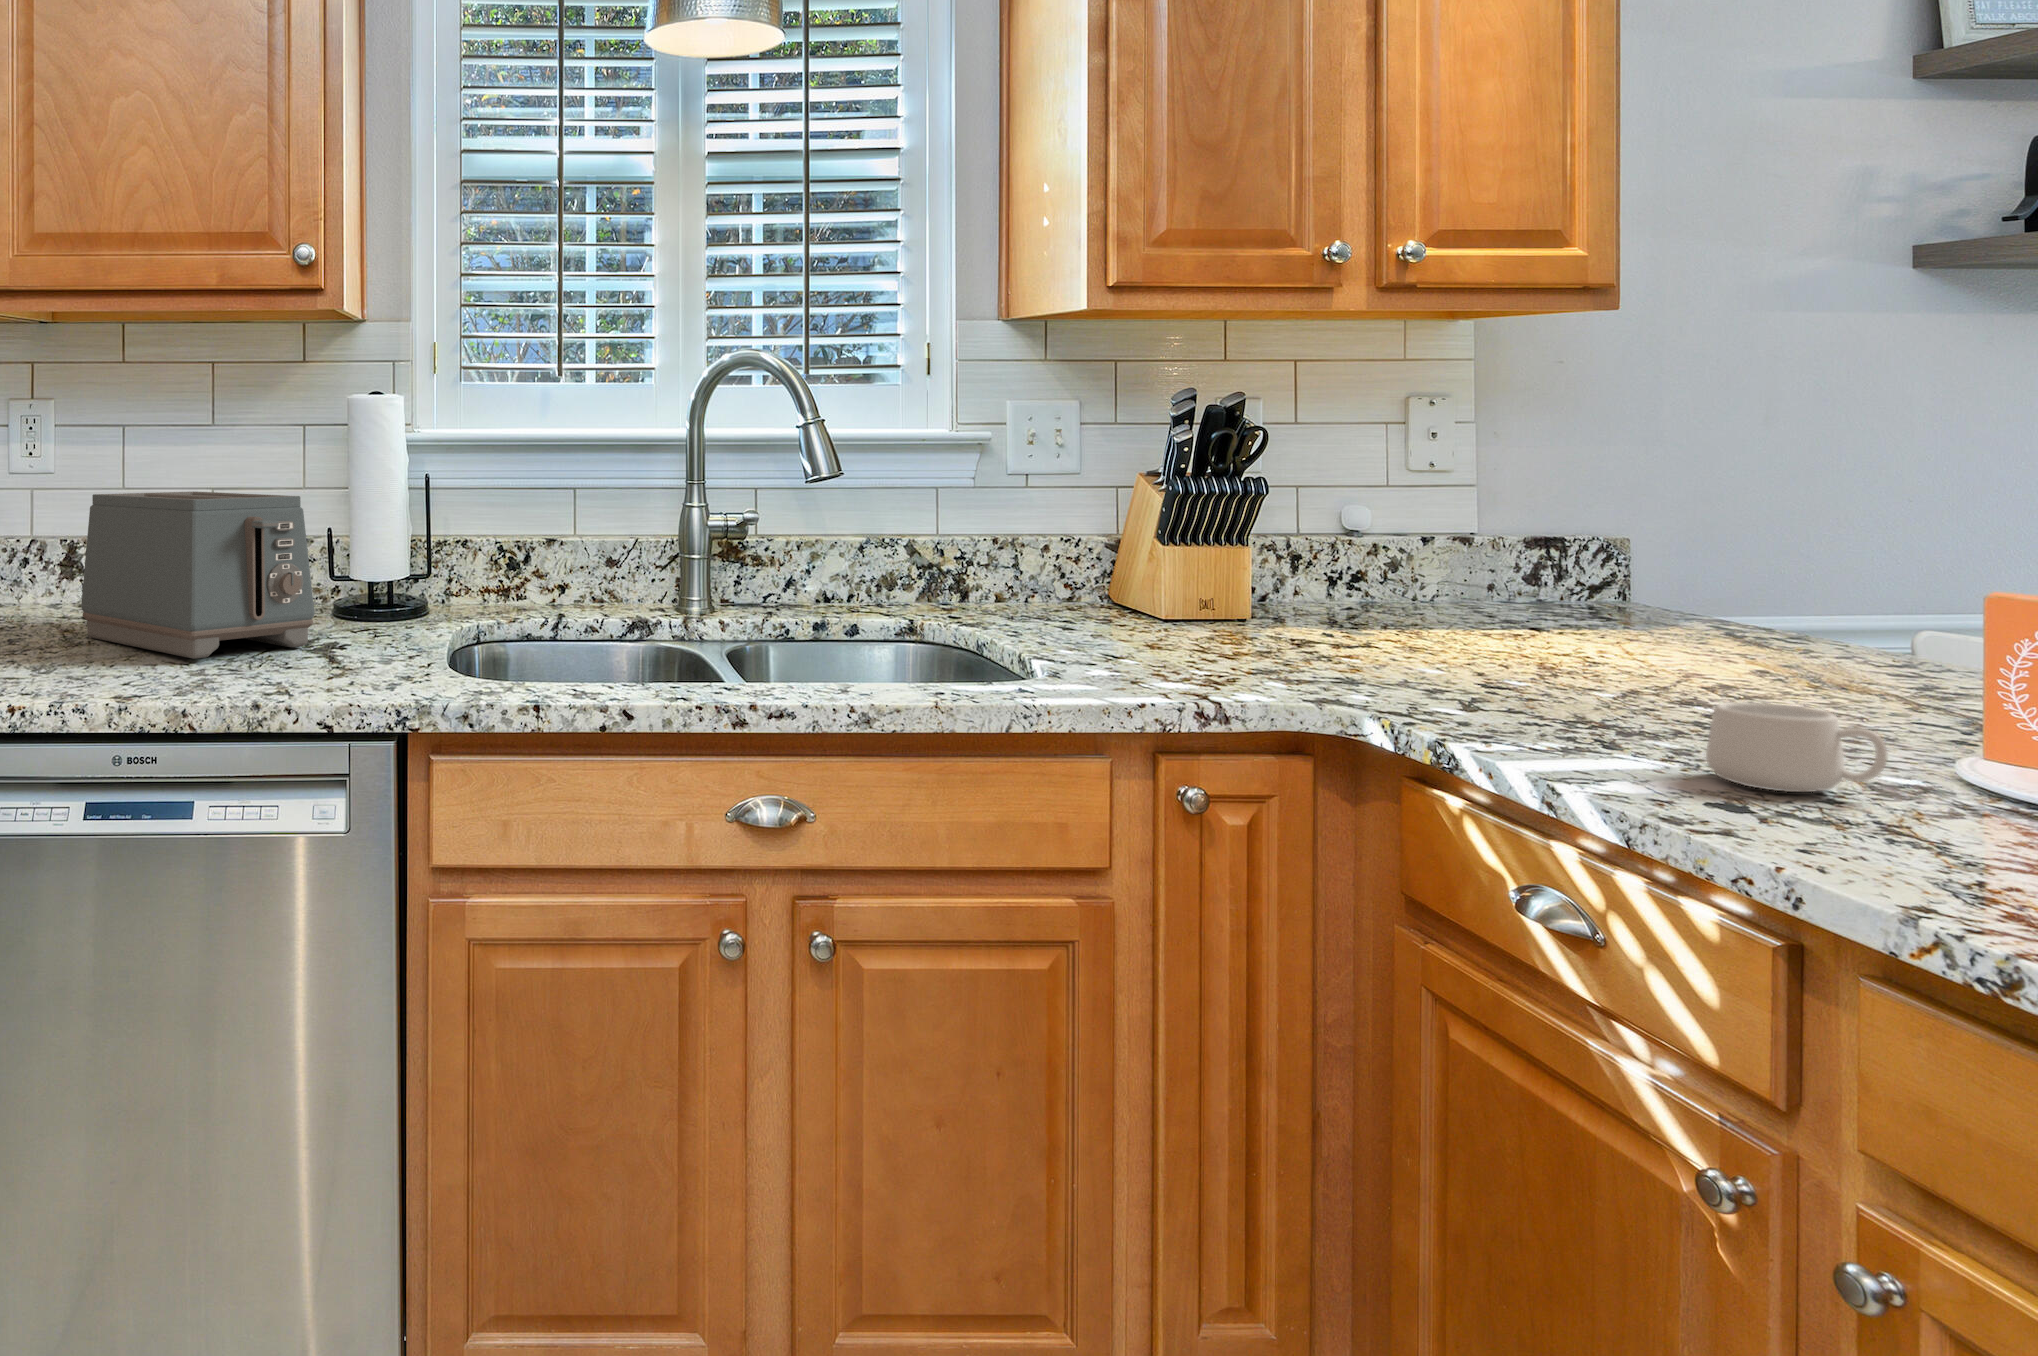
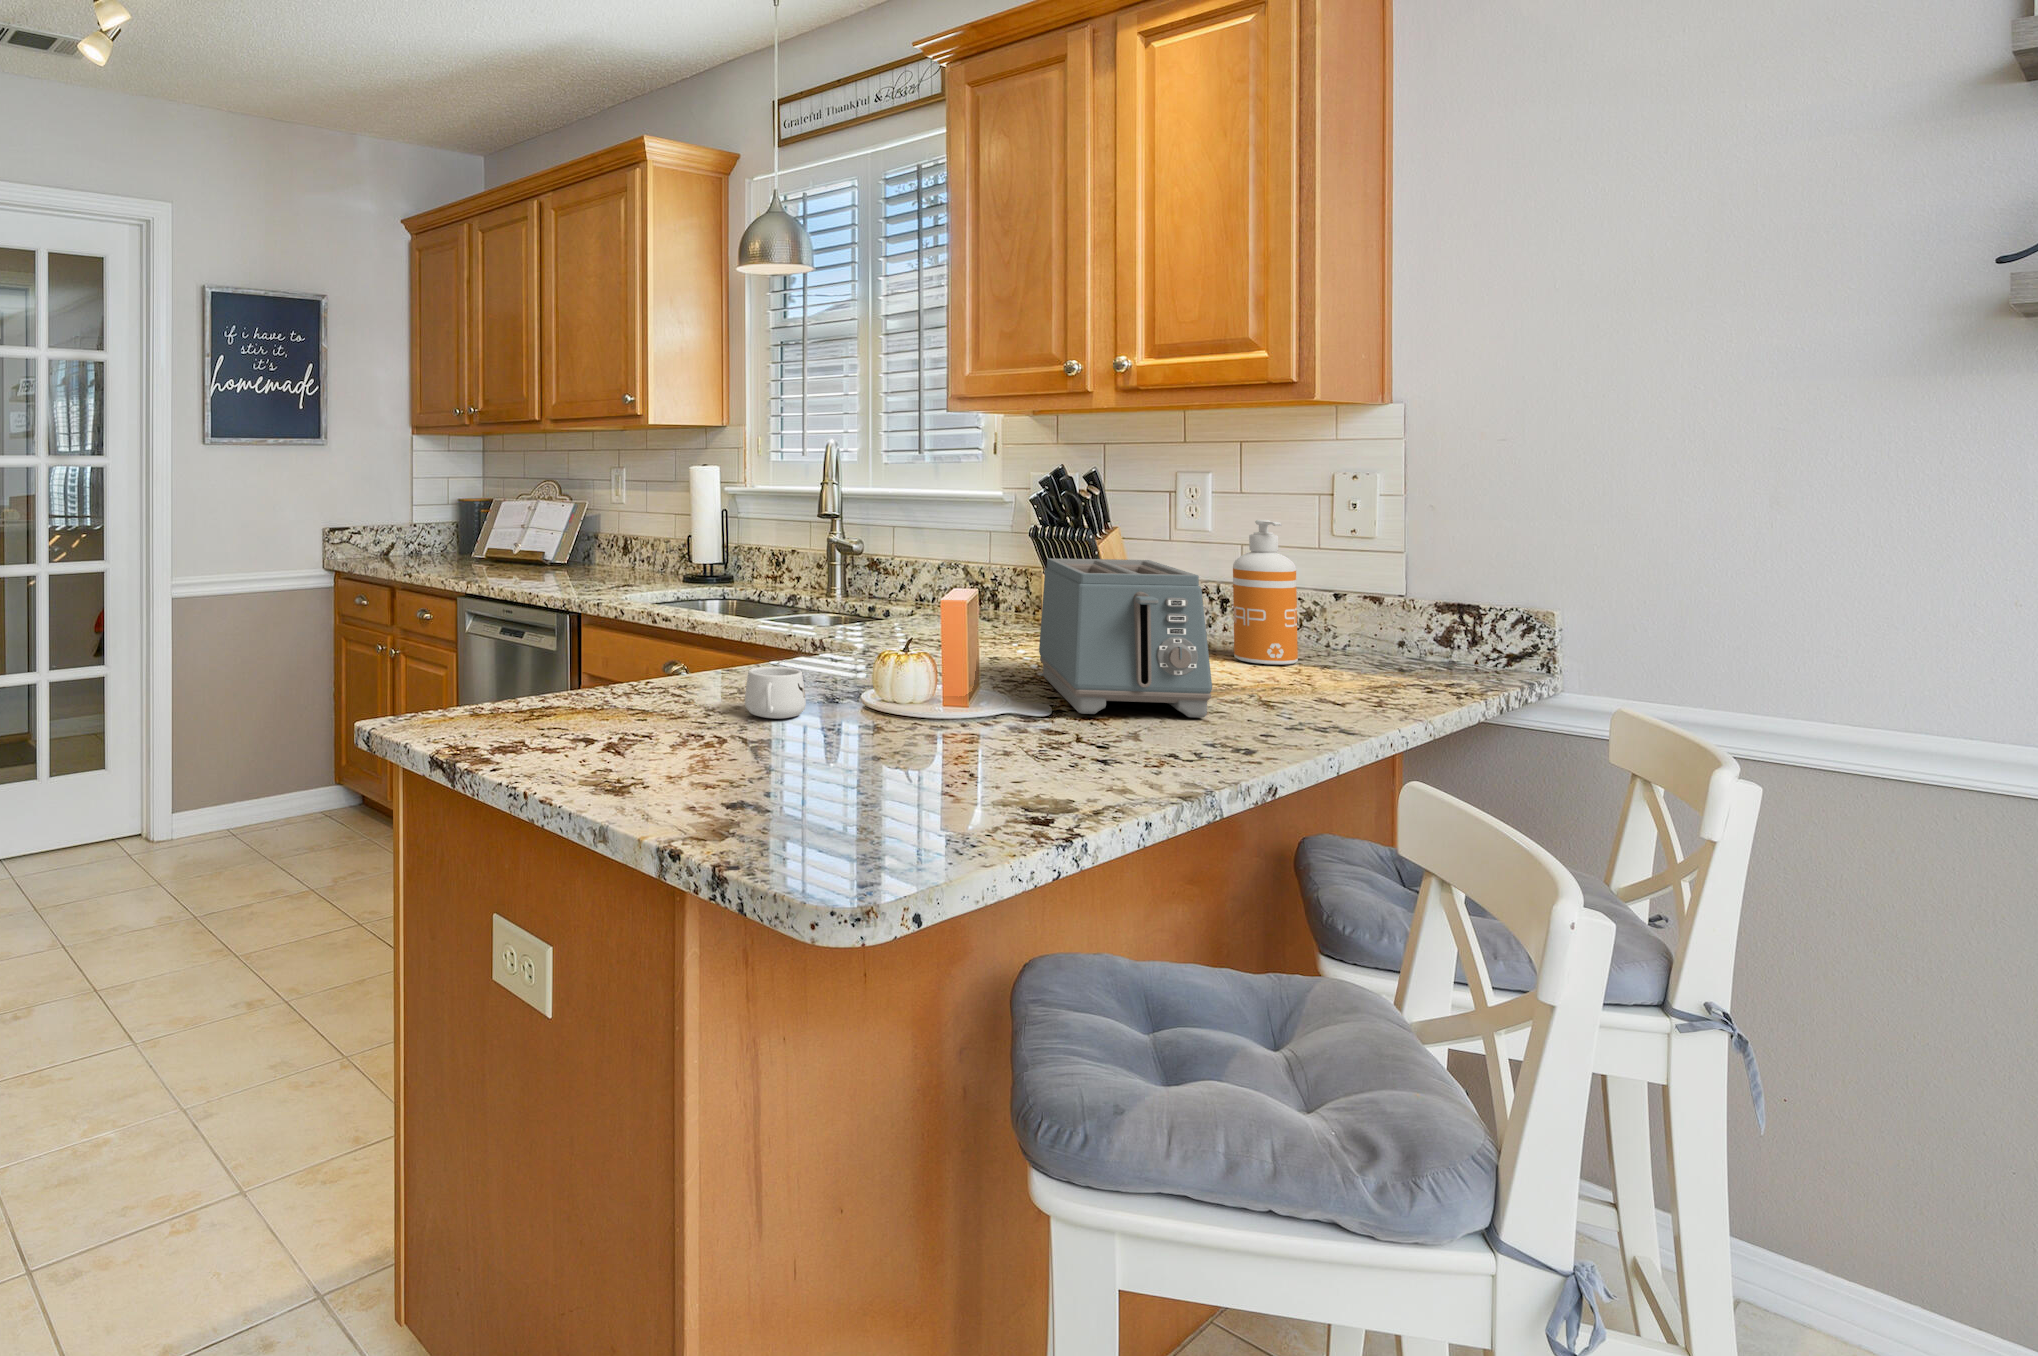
soap dispenser: none [1417,454,1499,624] -> present [1233,520,1298,665]
toaster: present [81,492,314,659] -> present [1039,558,1212,718]

